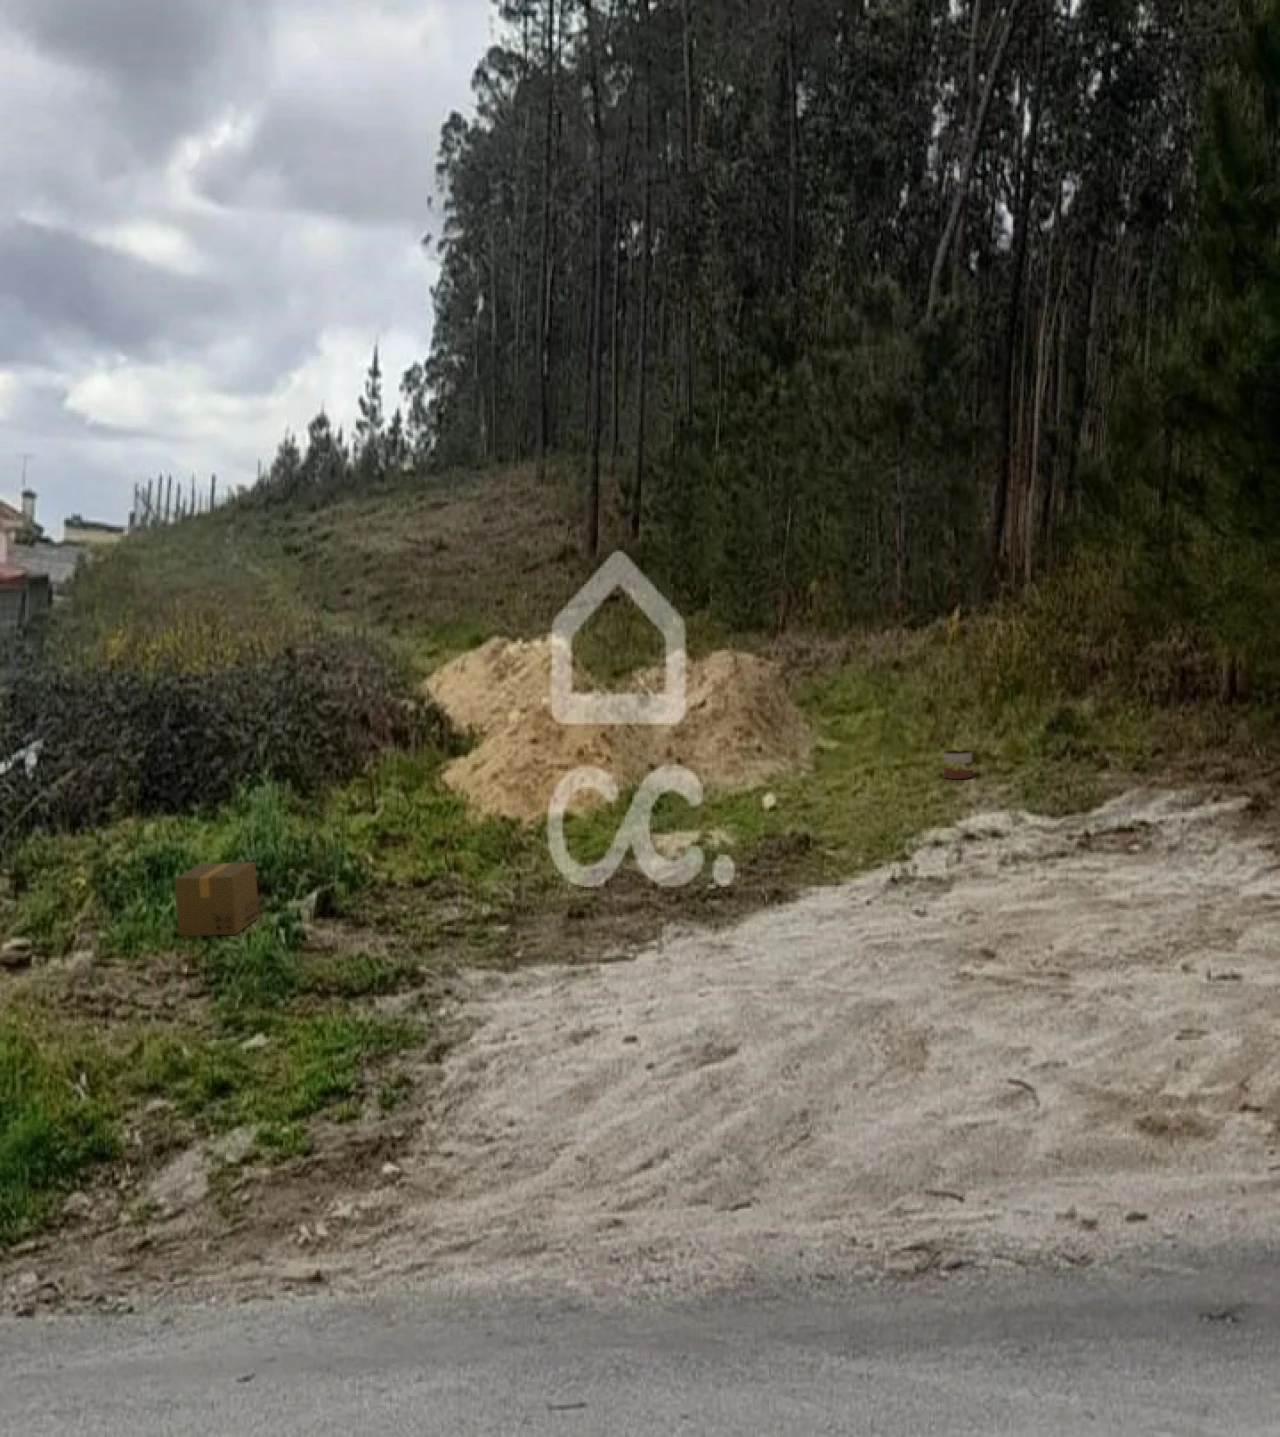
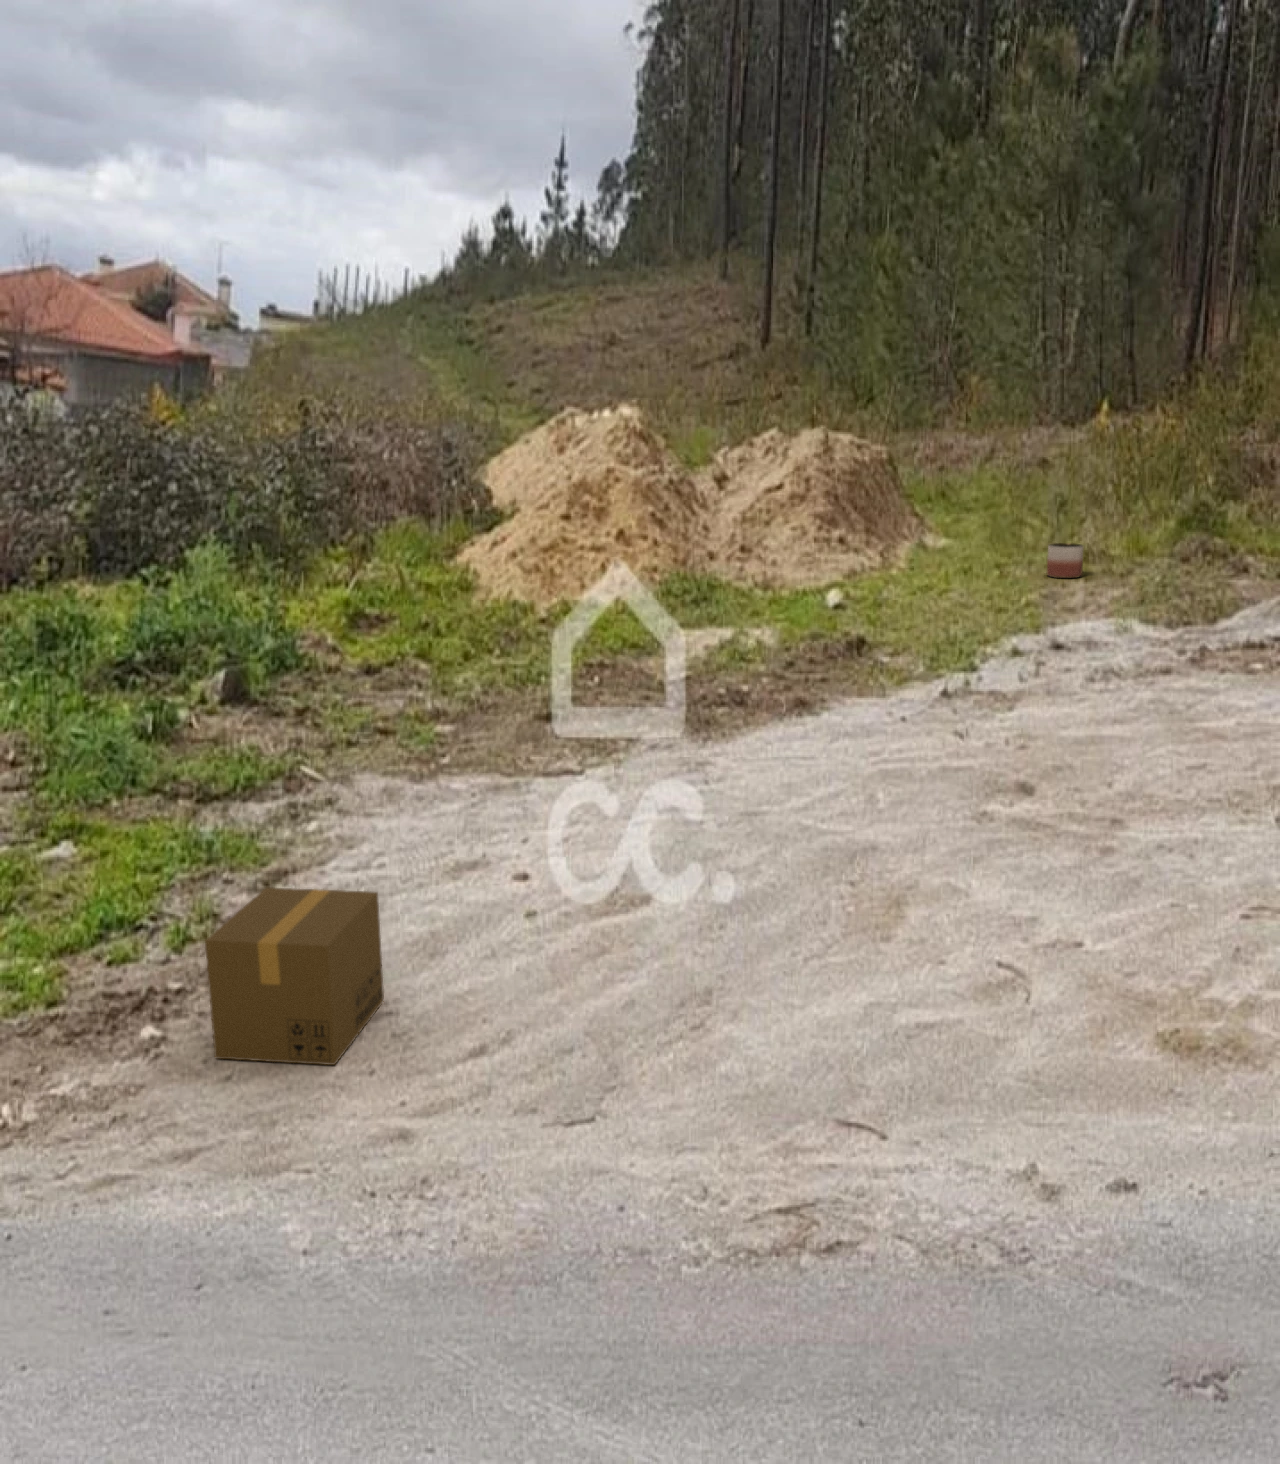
cardboard box: present [174,862,259,935] -> present [205,887,384,1065]

